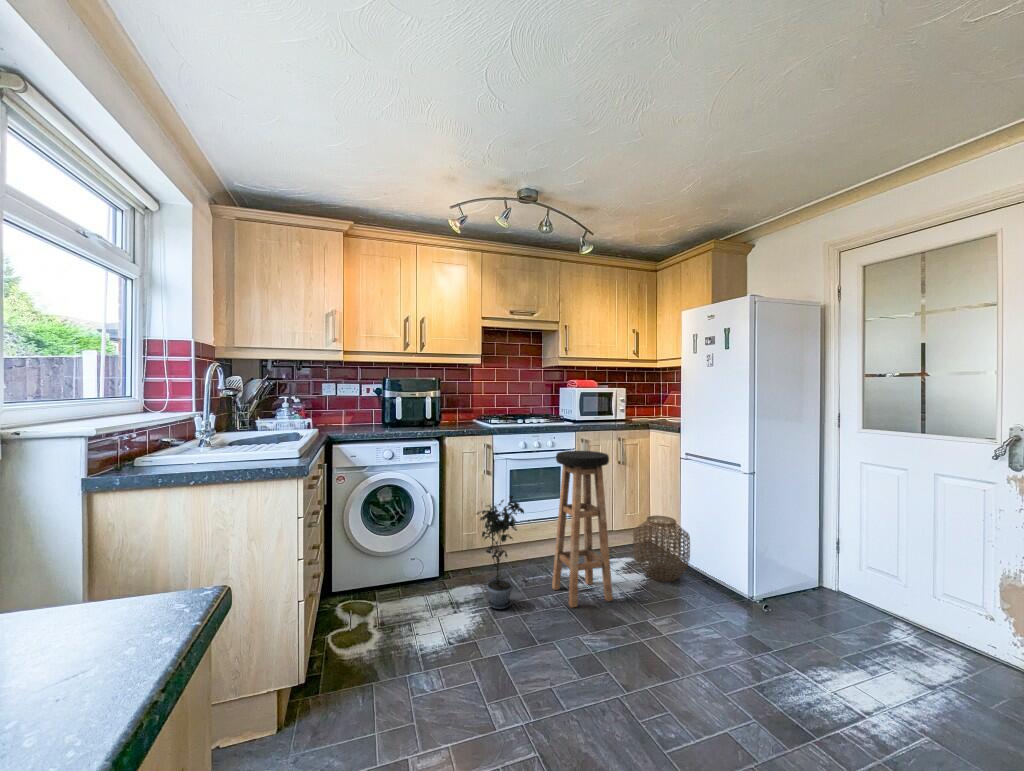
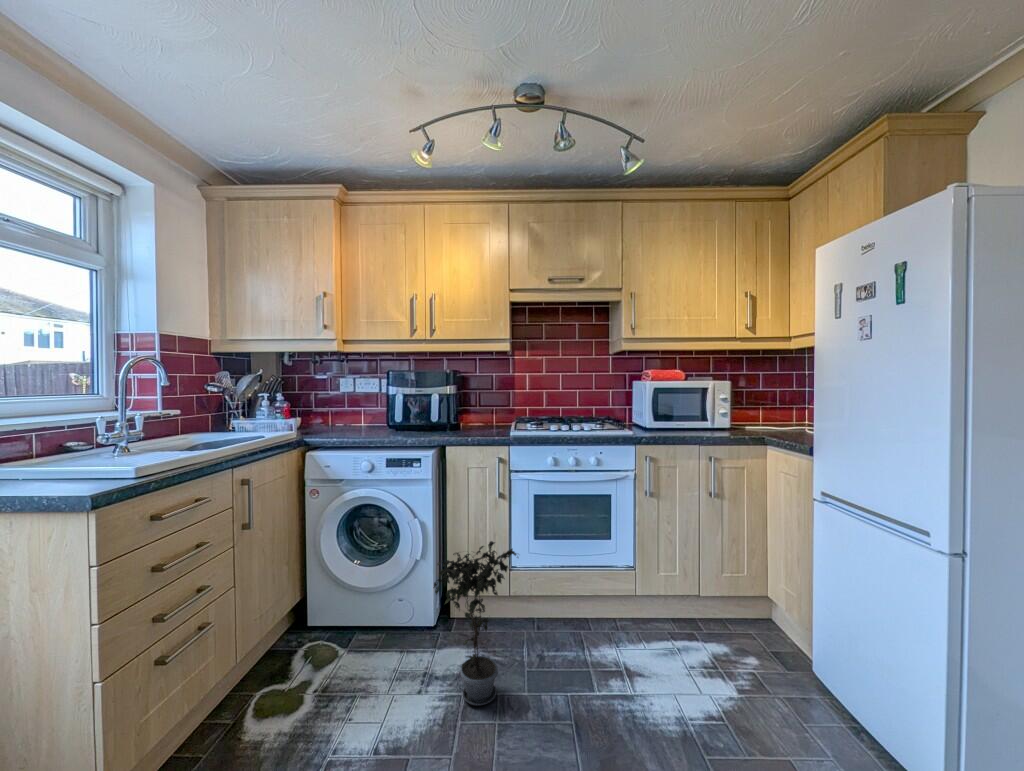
bar stool: present [552,451,613,607] -> none [569,478,655,733]
woven basket: present [633,516,690,581] -> none [716,591,820,714]

